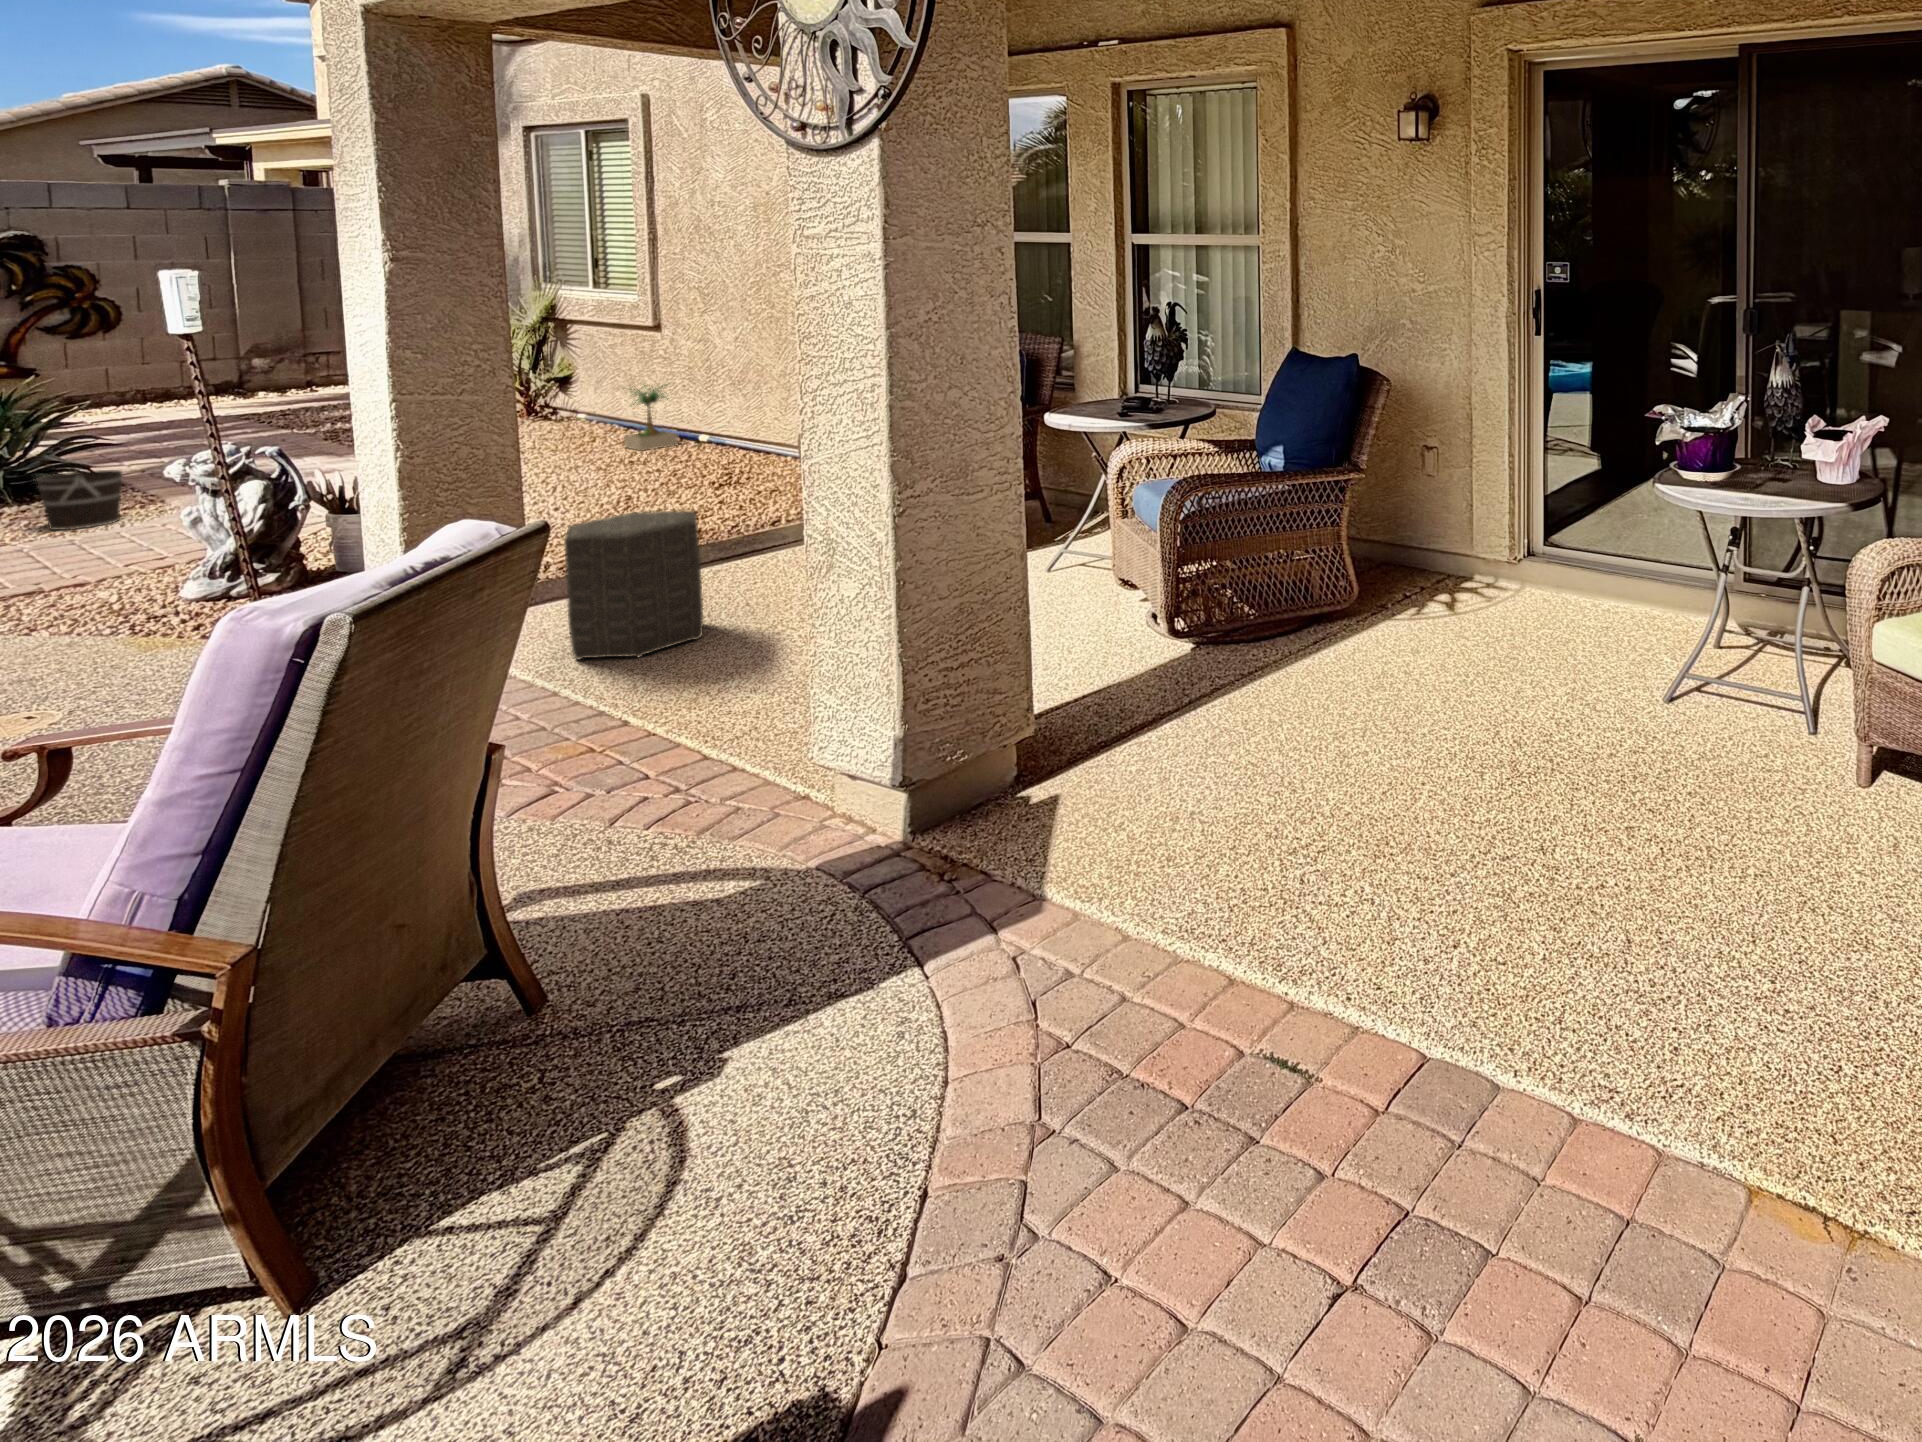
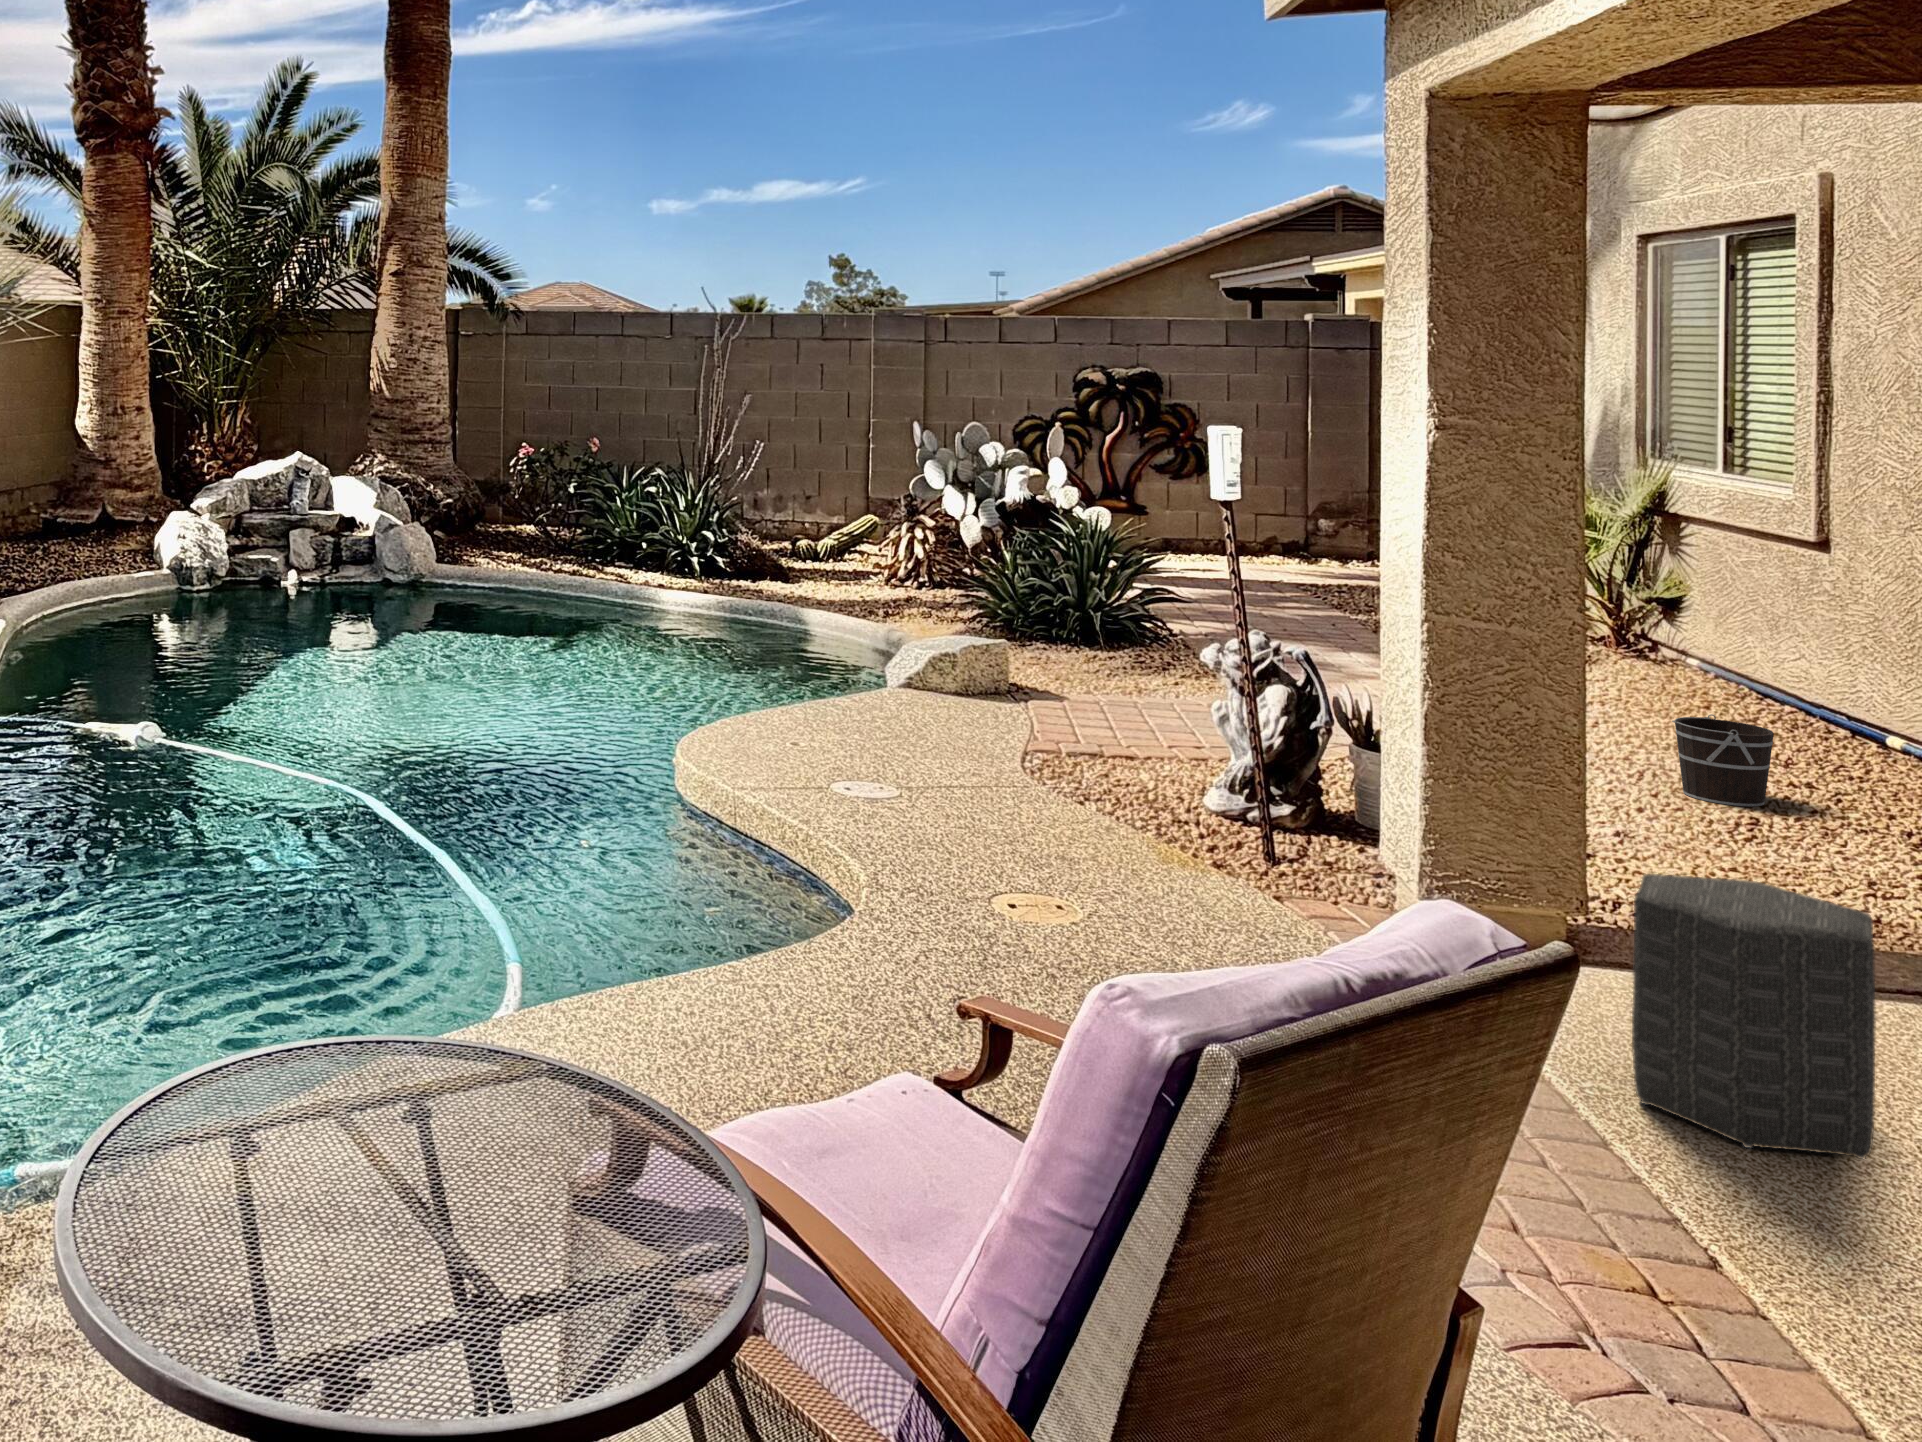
potted plant: present [623,384,678,451] -> none [1746,630,1854,745]
bucket: present [36,470,122,530] -> present [1672,714,1774,806]

